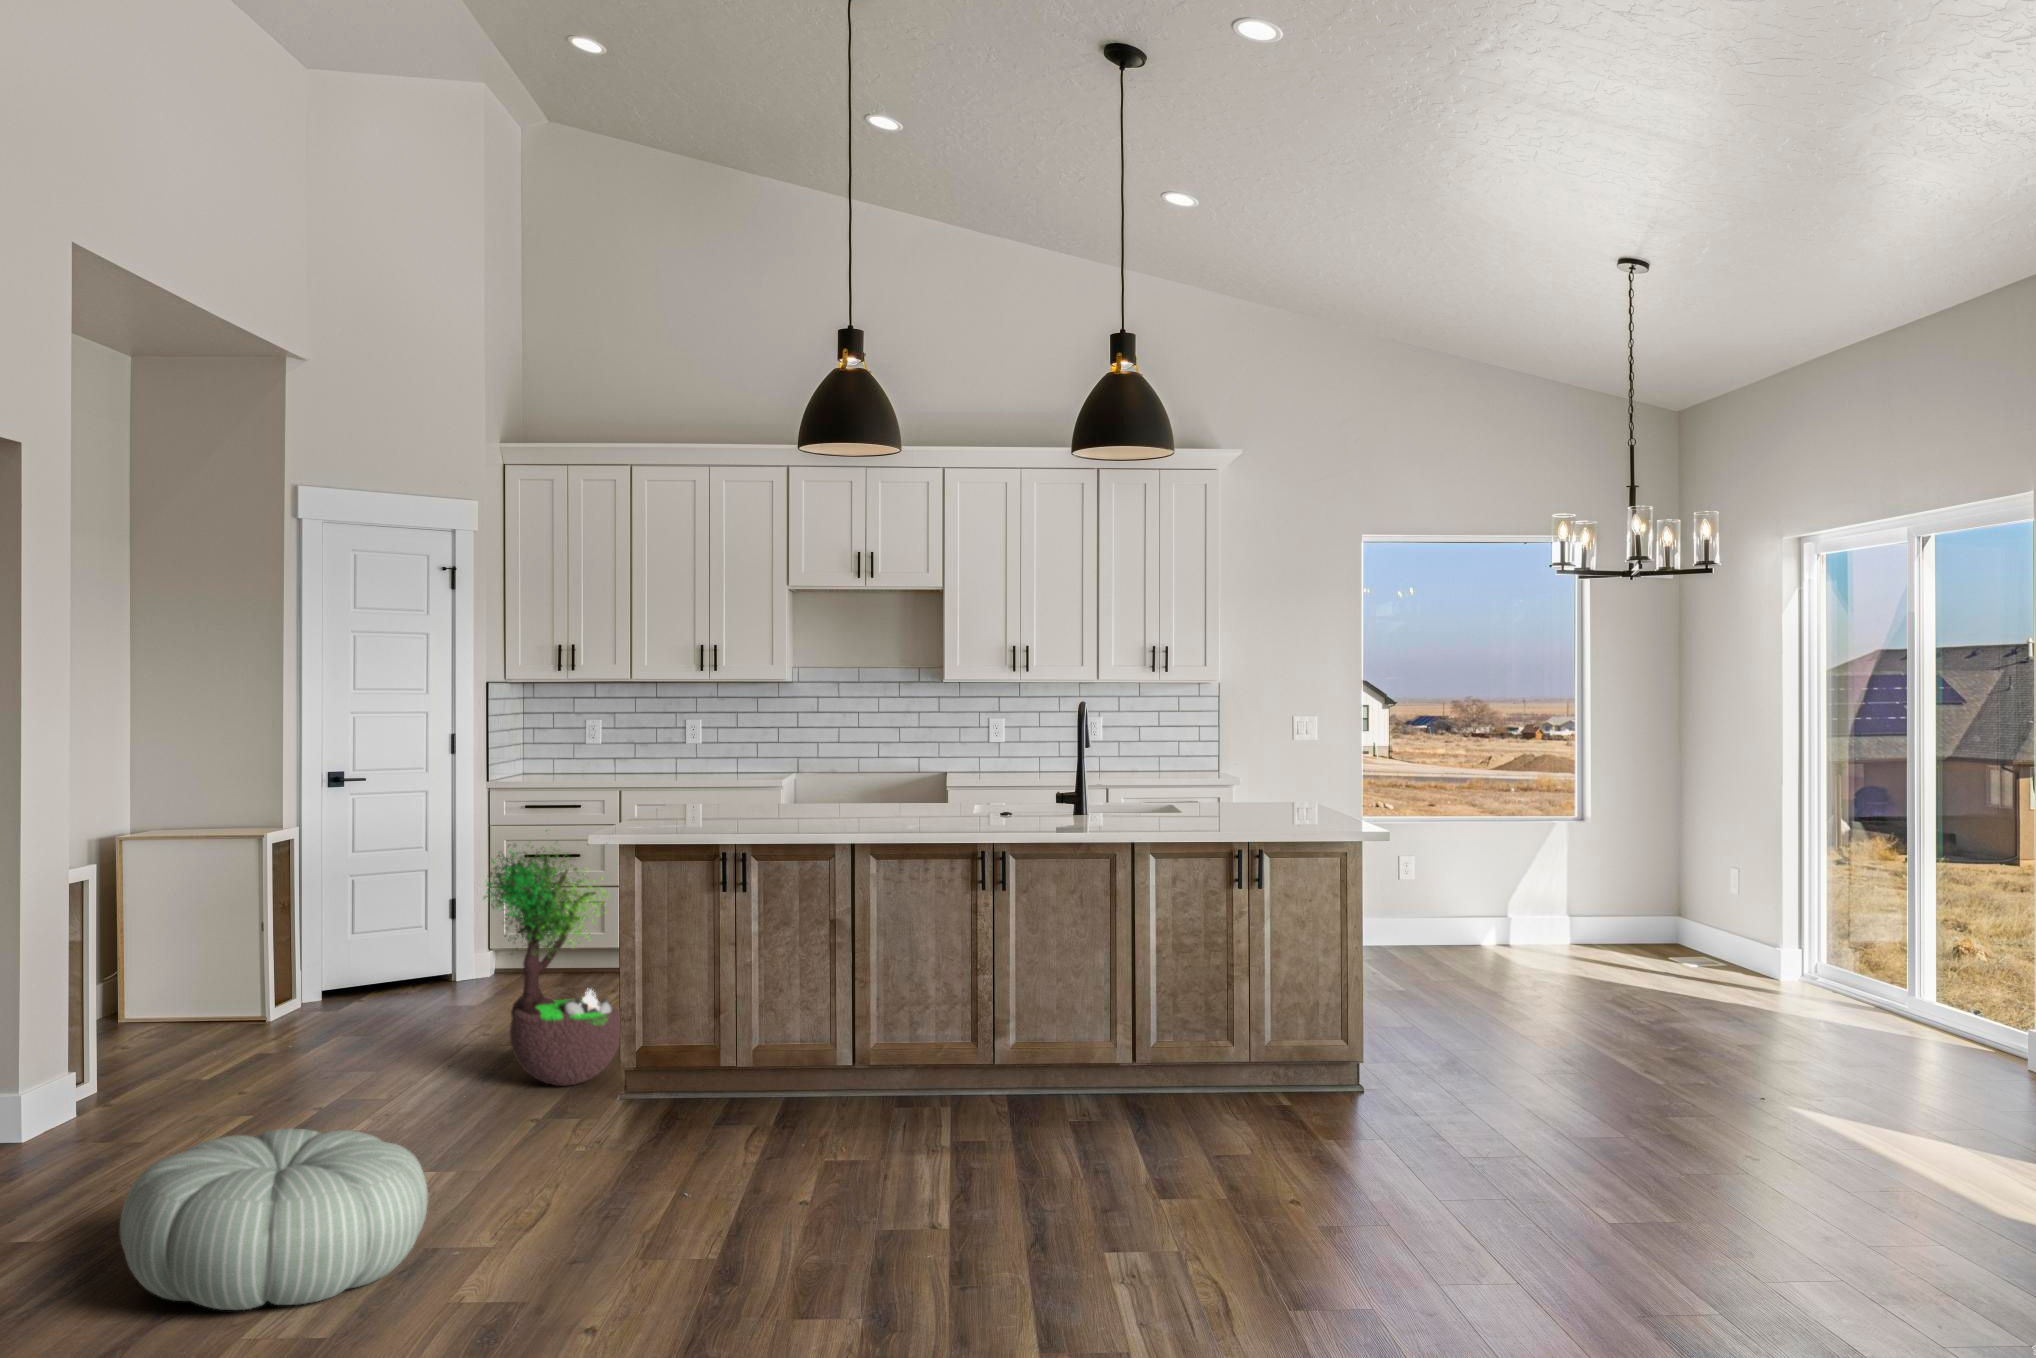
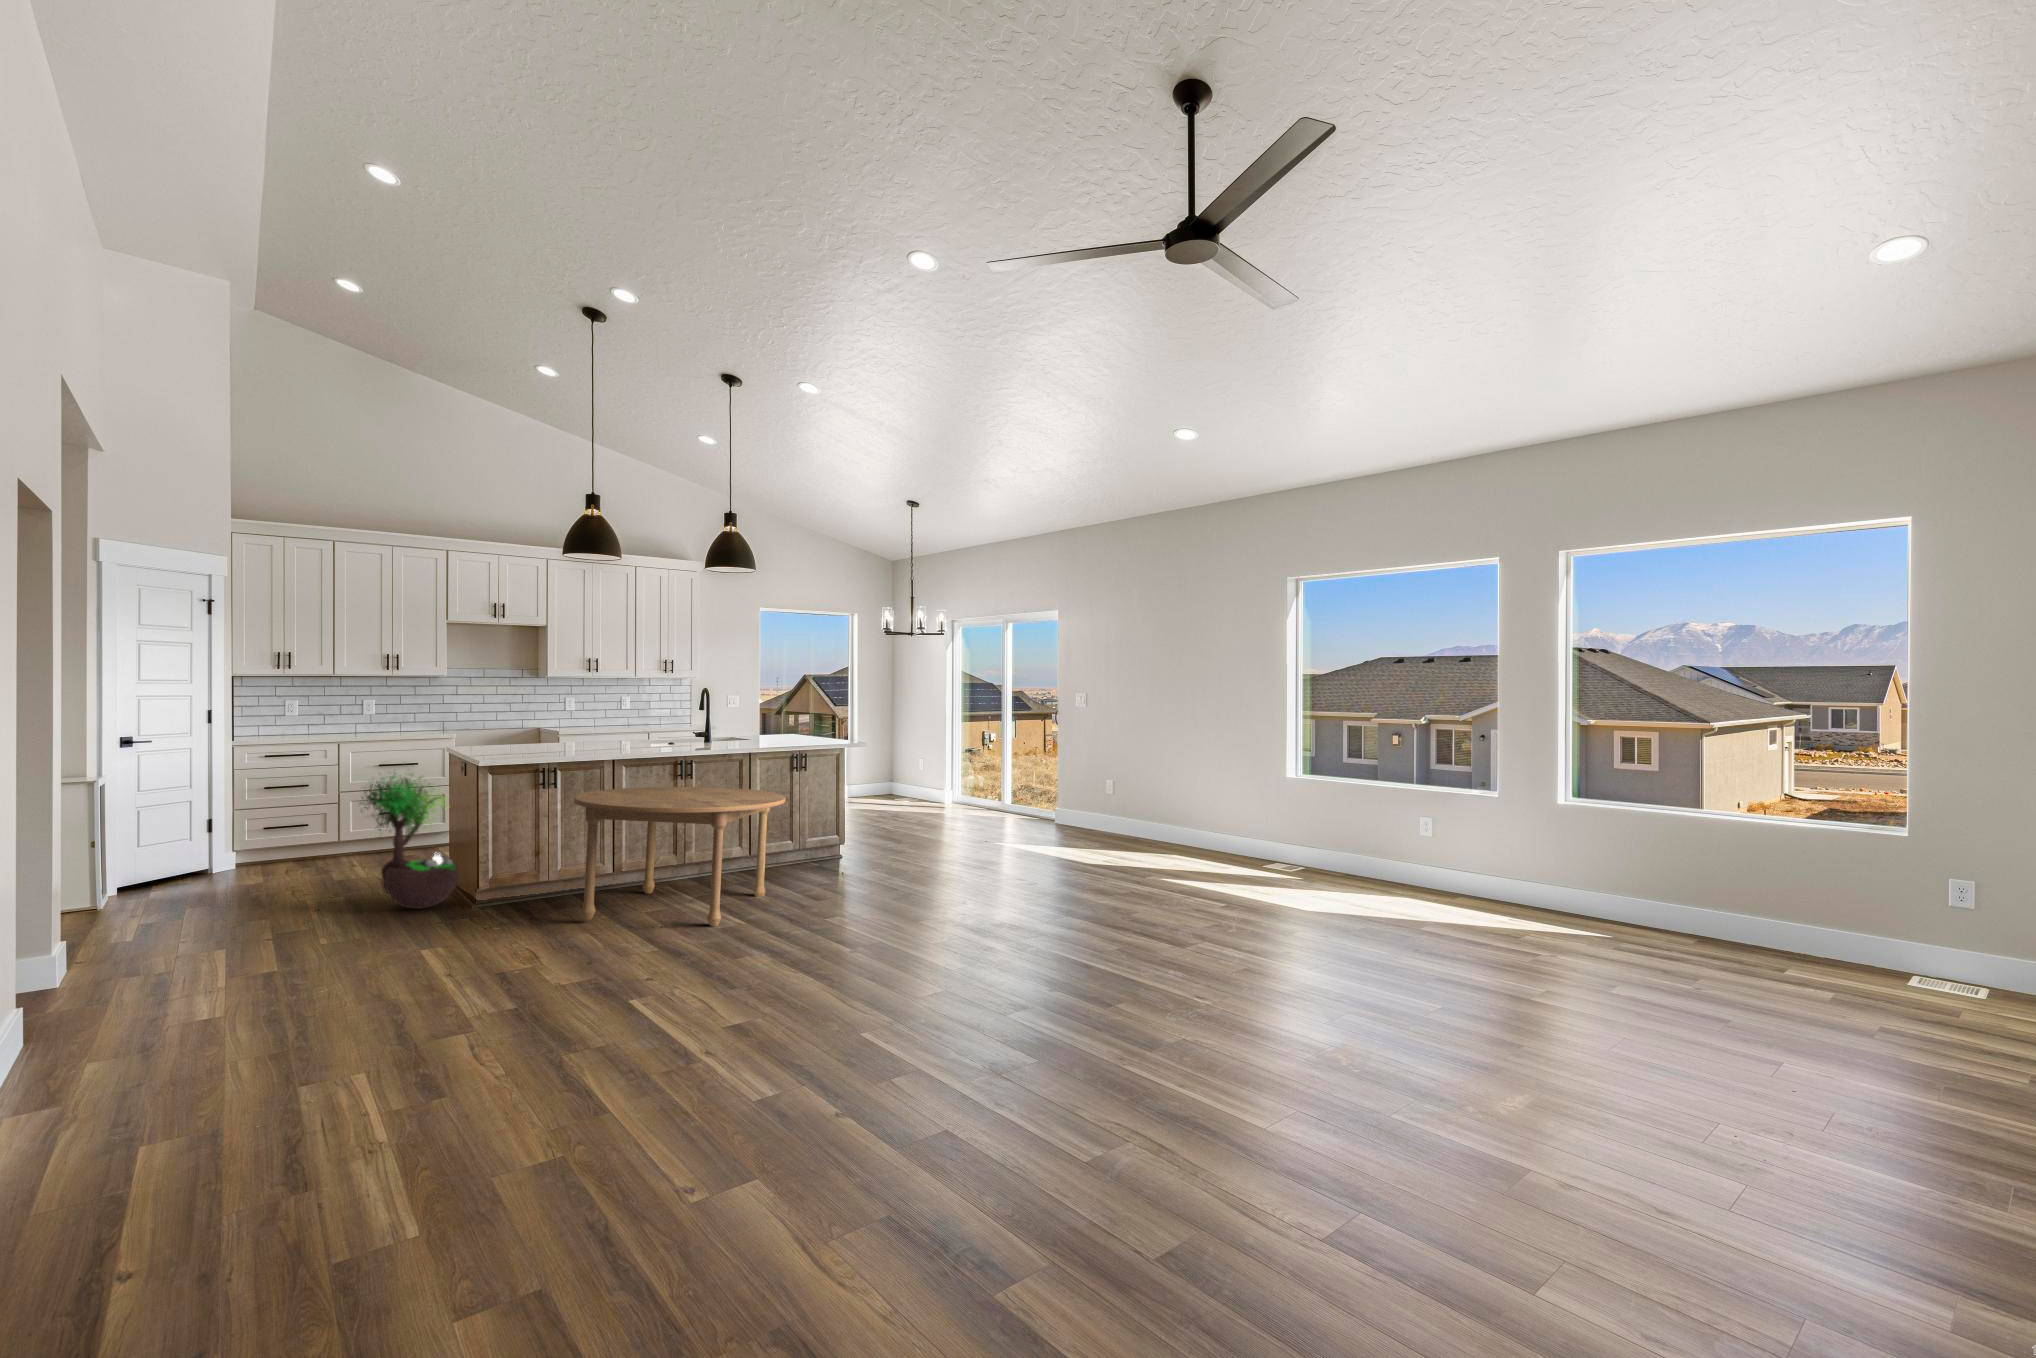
dining table: none [701,901,1118,1223] -> present [574,787,785,926]
pouf: present [120,1128,428,1310] -> none [333,921,513,1014]

